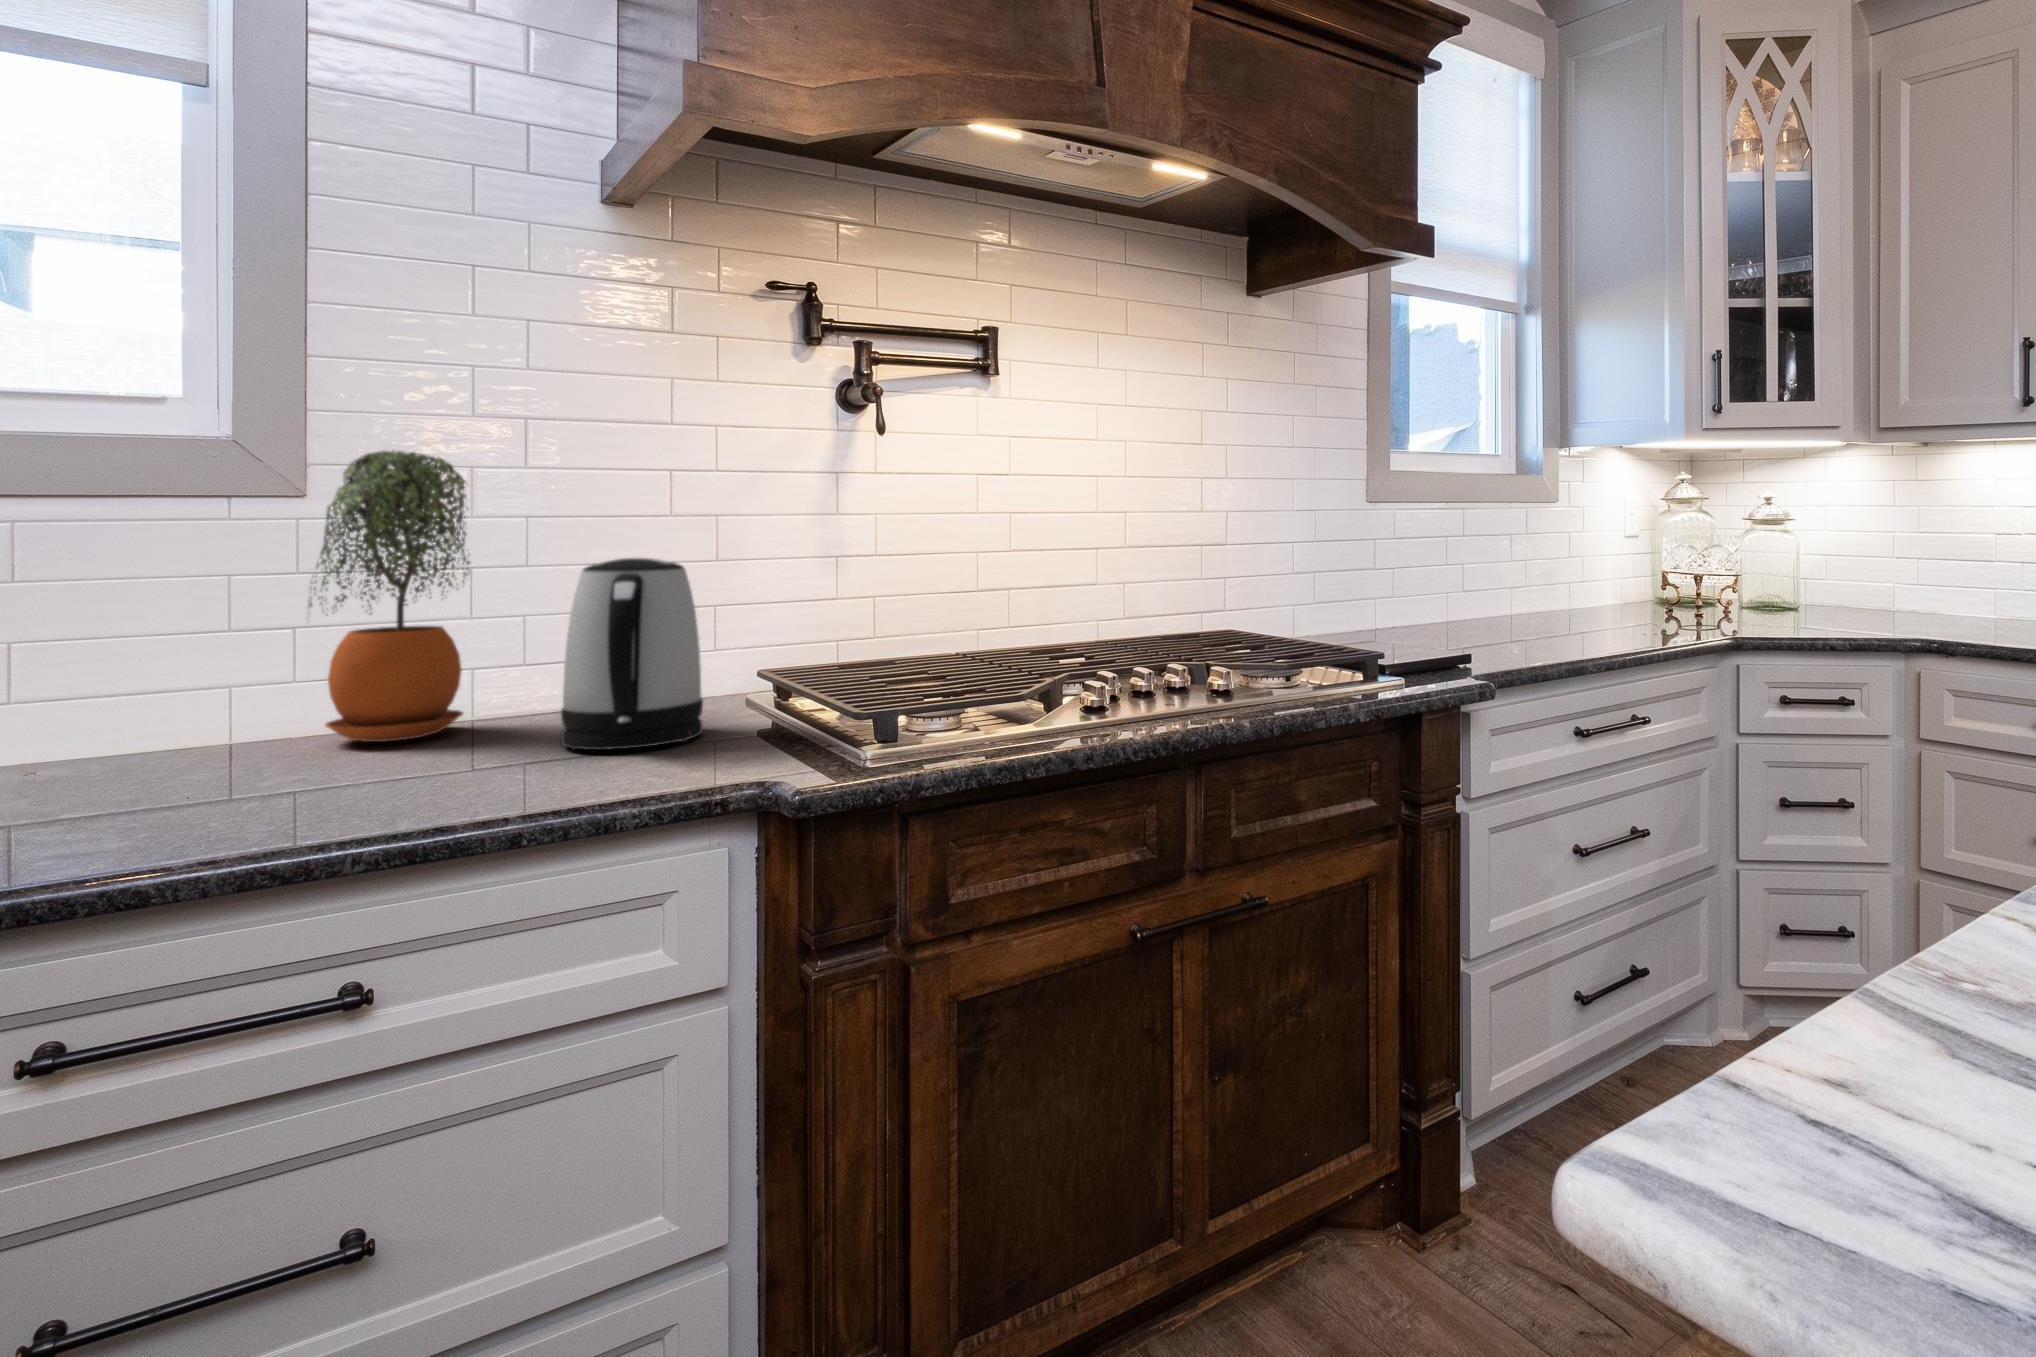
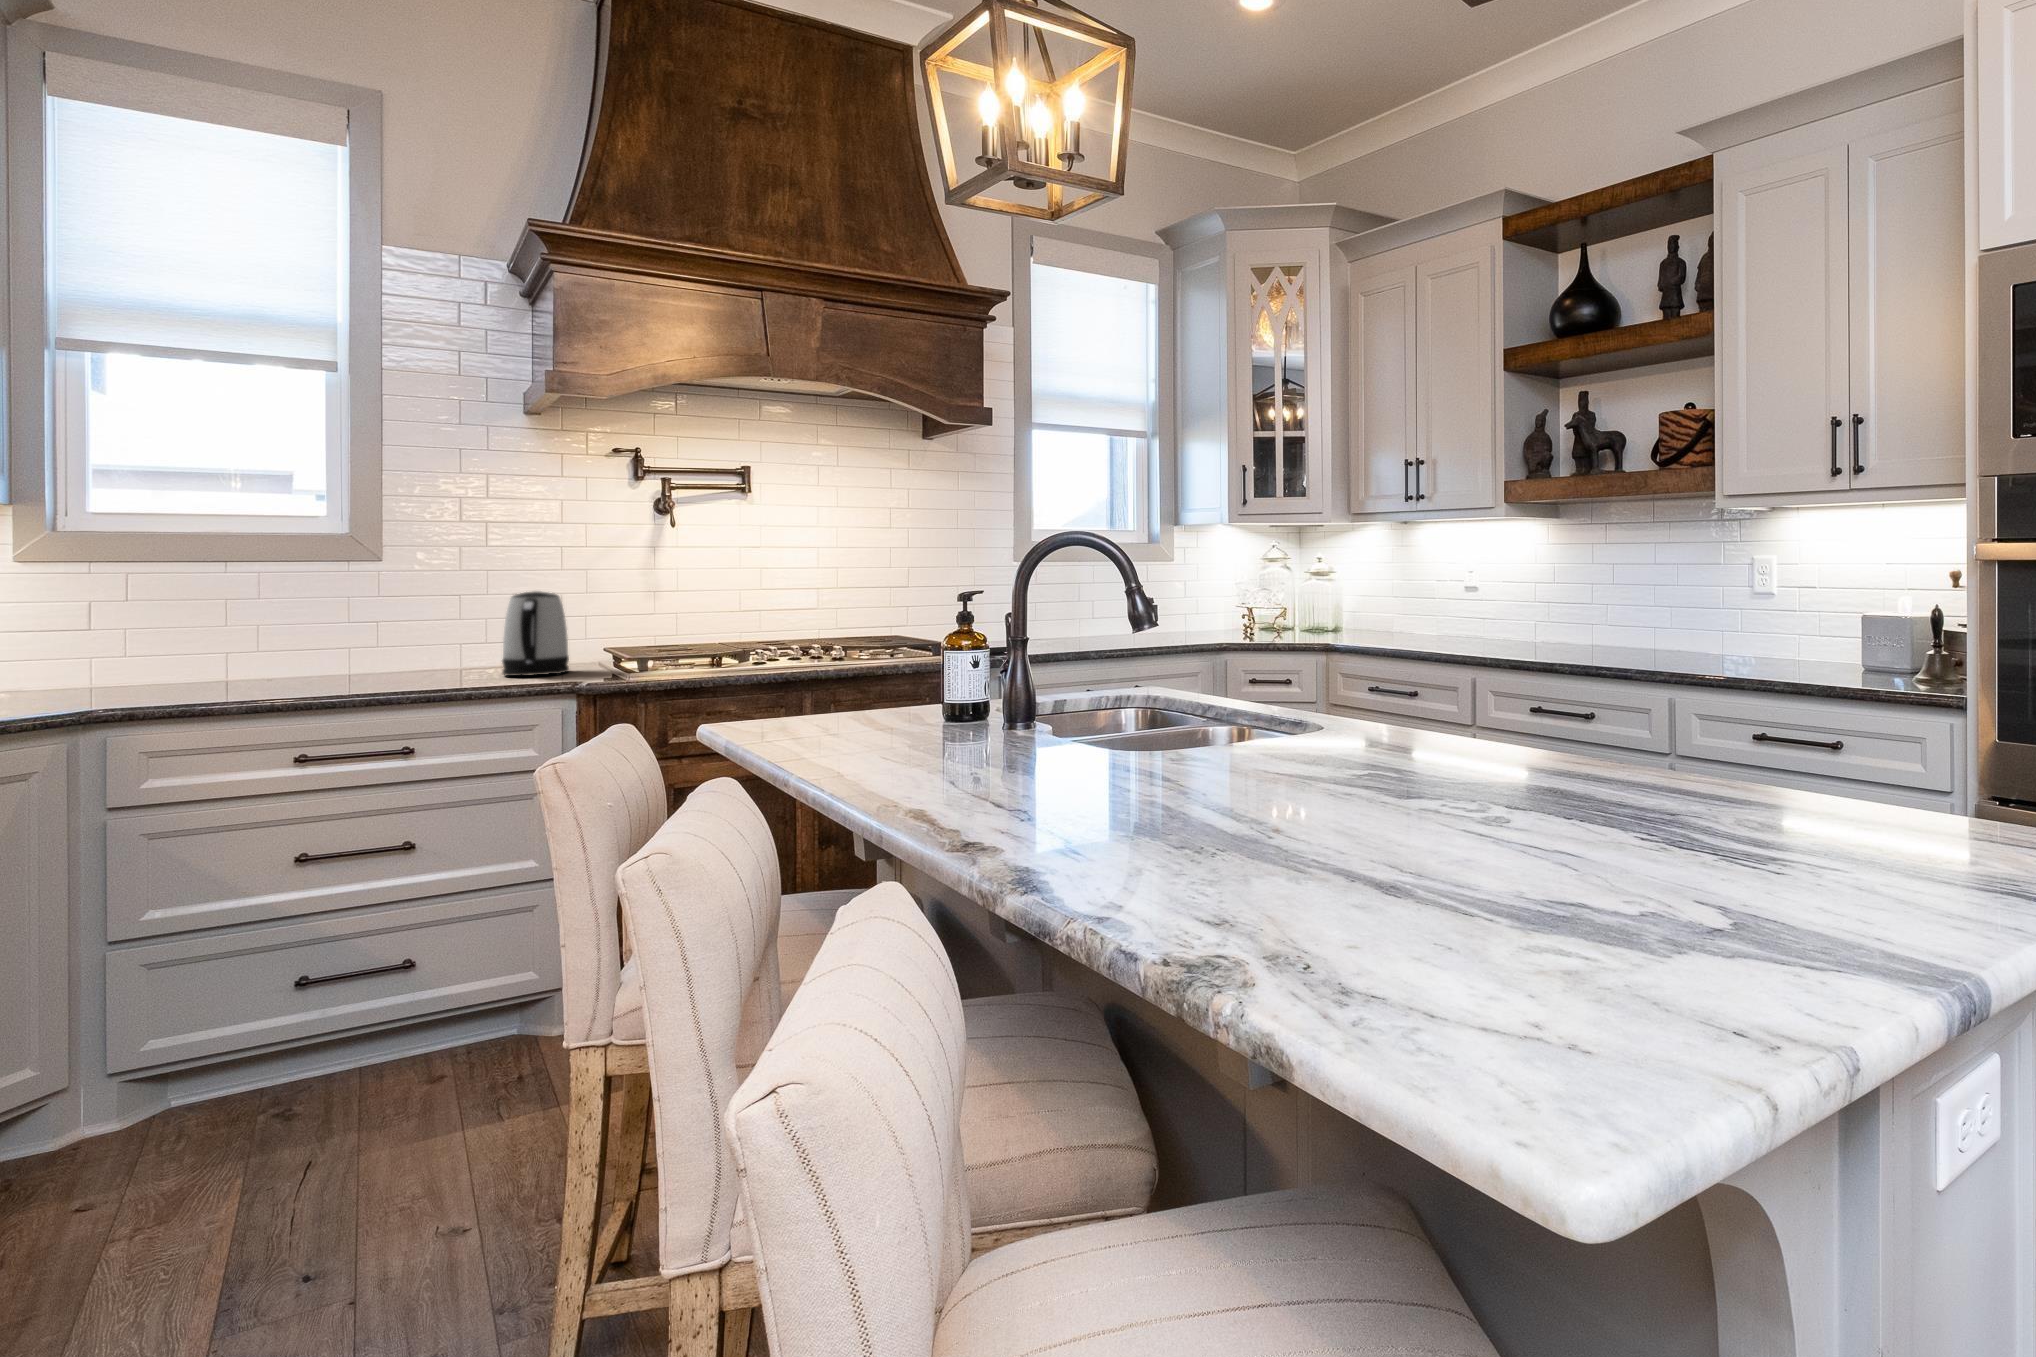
potted plant: present [308,451,470,742] -> none [388,542,460,674]

